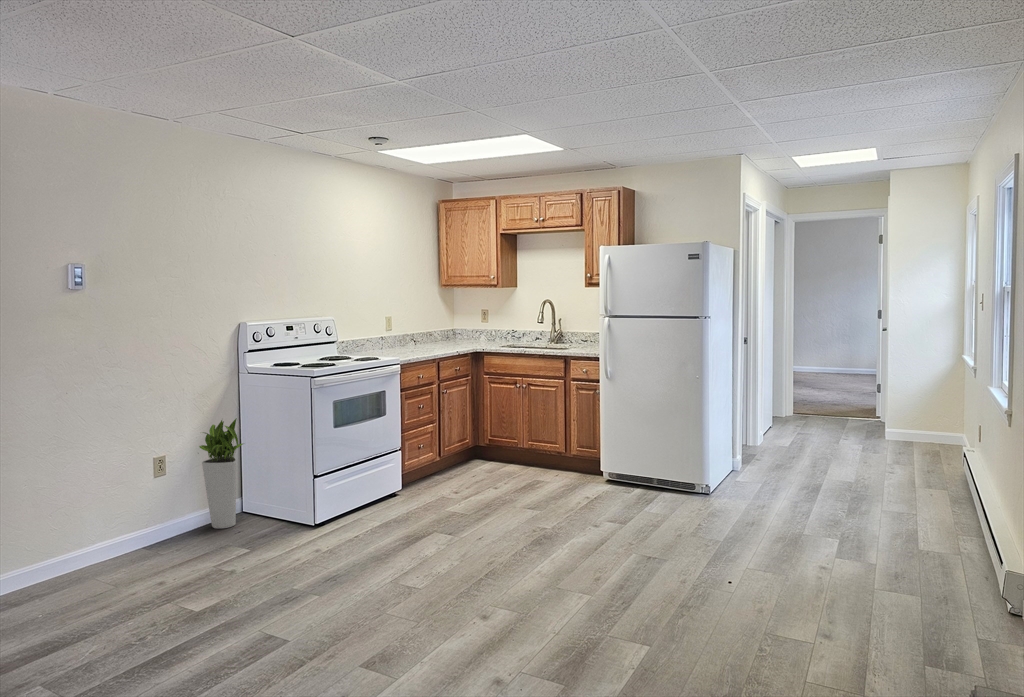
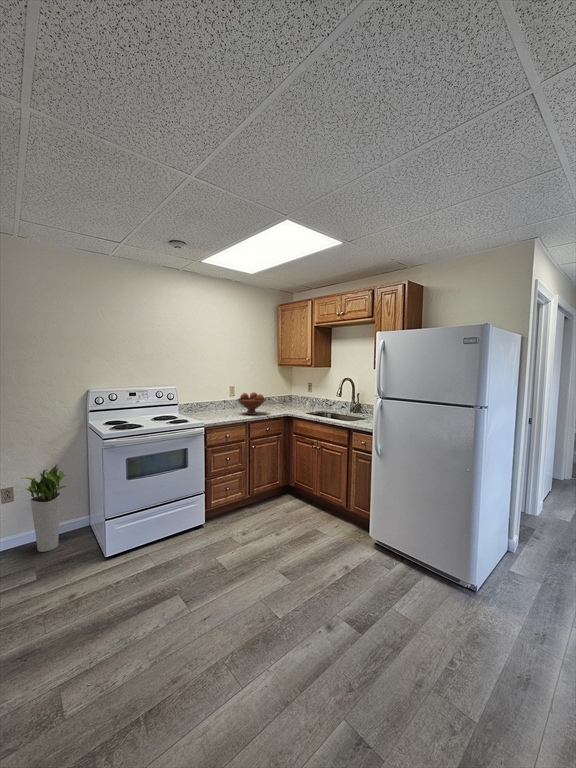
fruit bowl: none [410,323,448,352] -> present [237,392,266,415]

